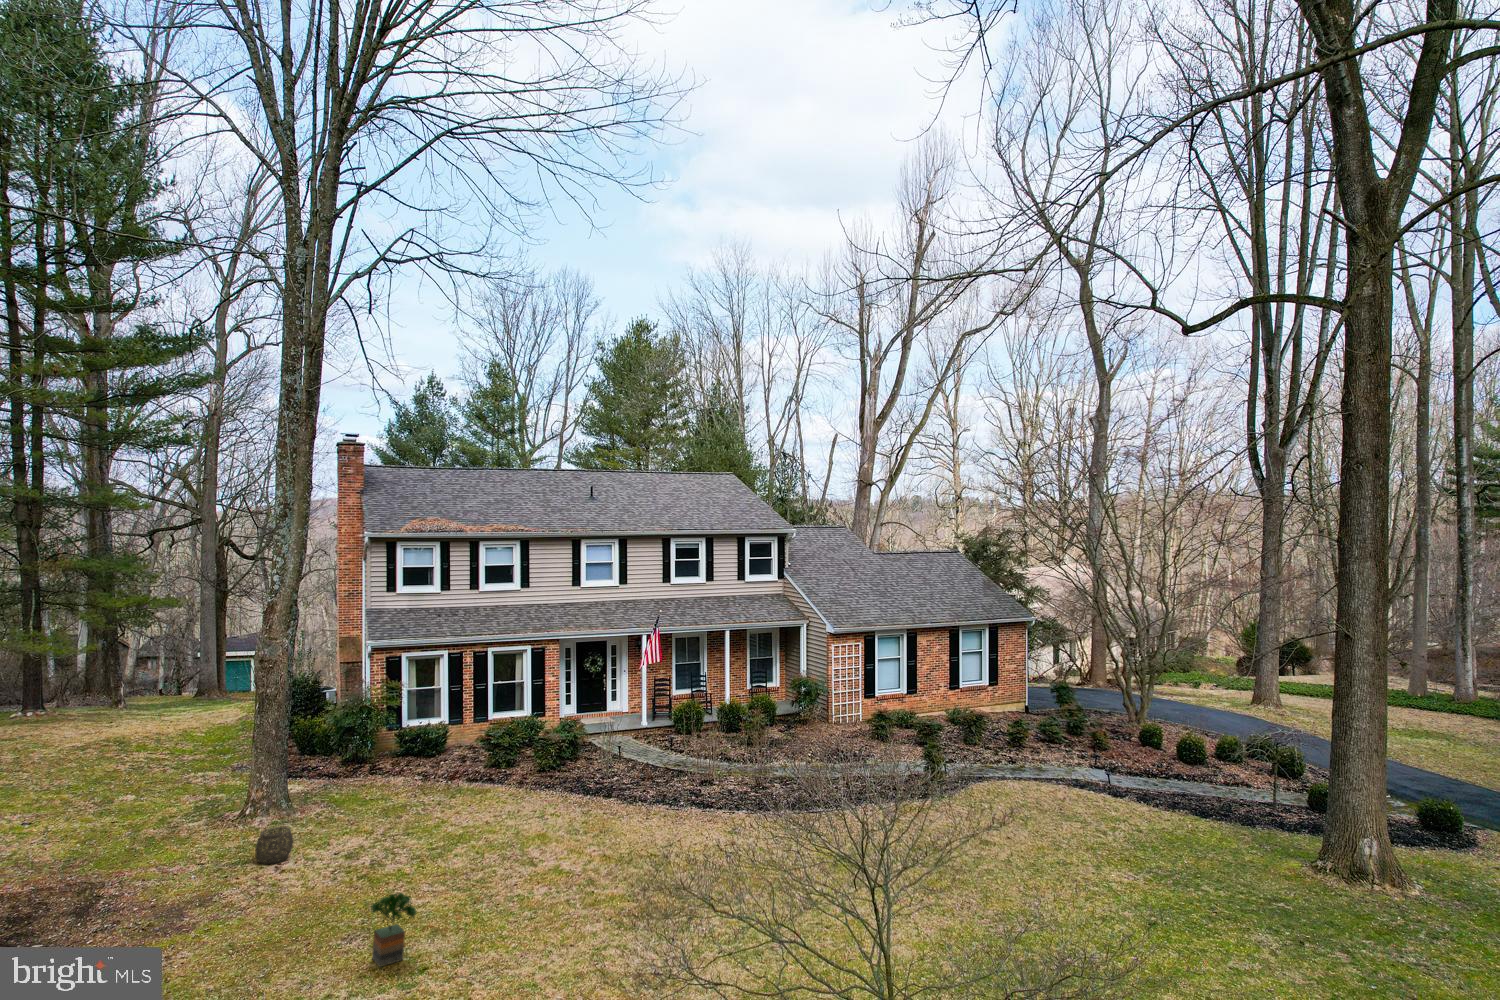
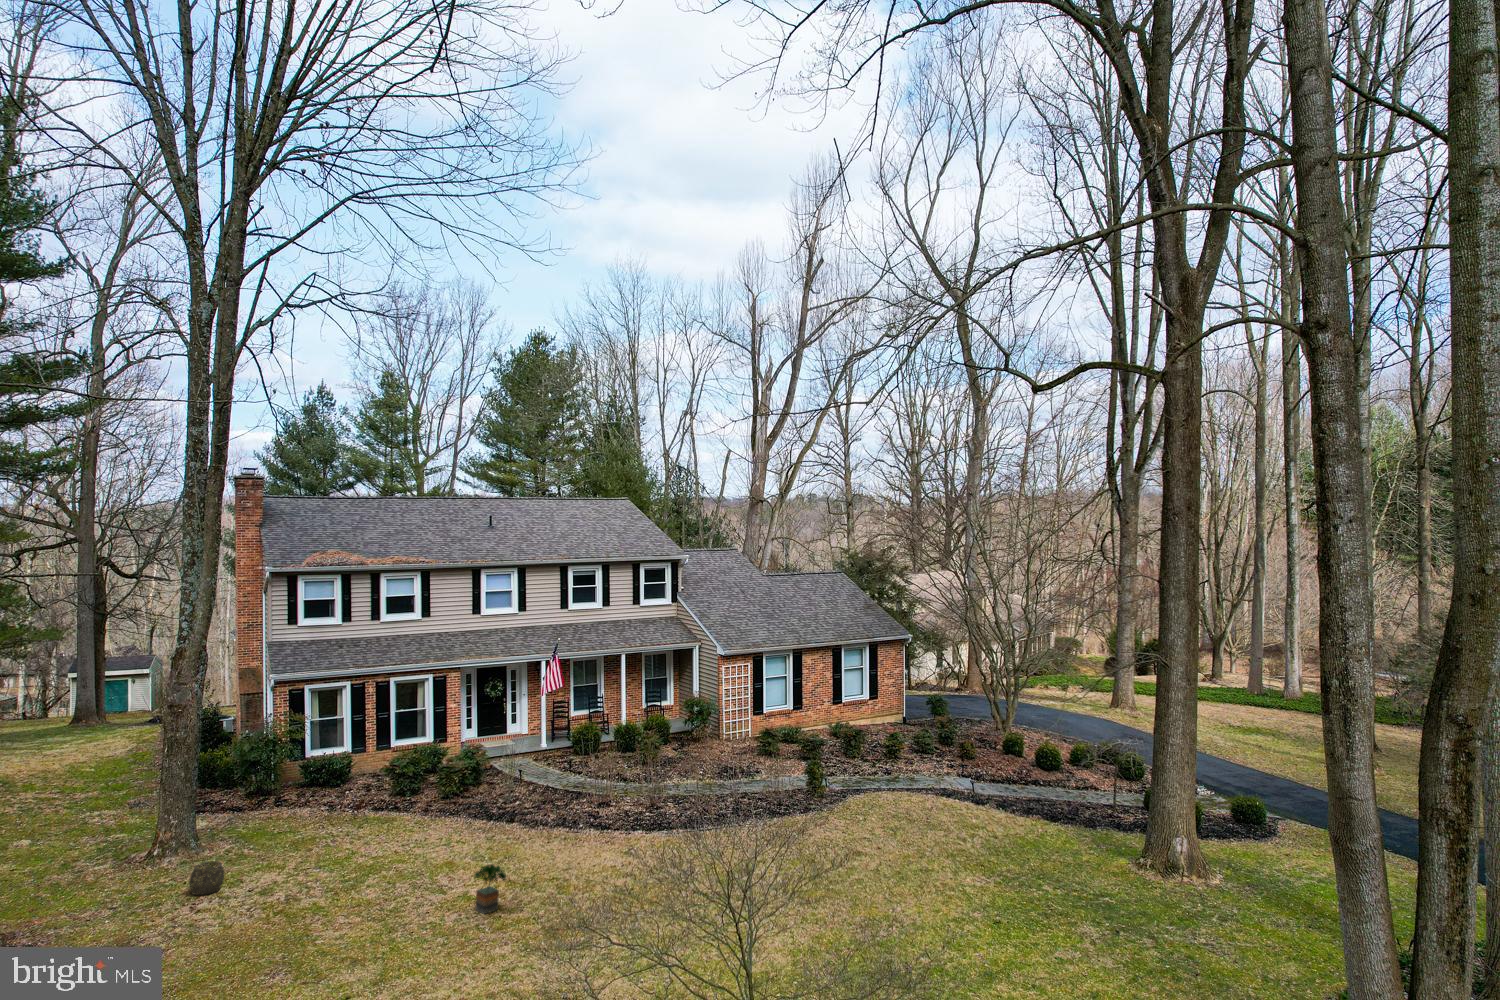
potted tree: present [371,893,416,967] -> present [475,864,506,914]

